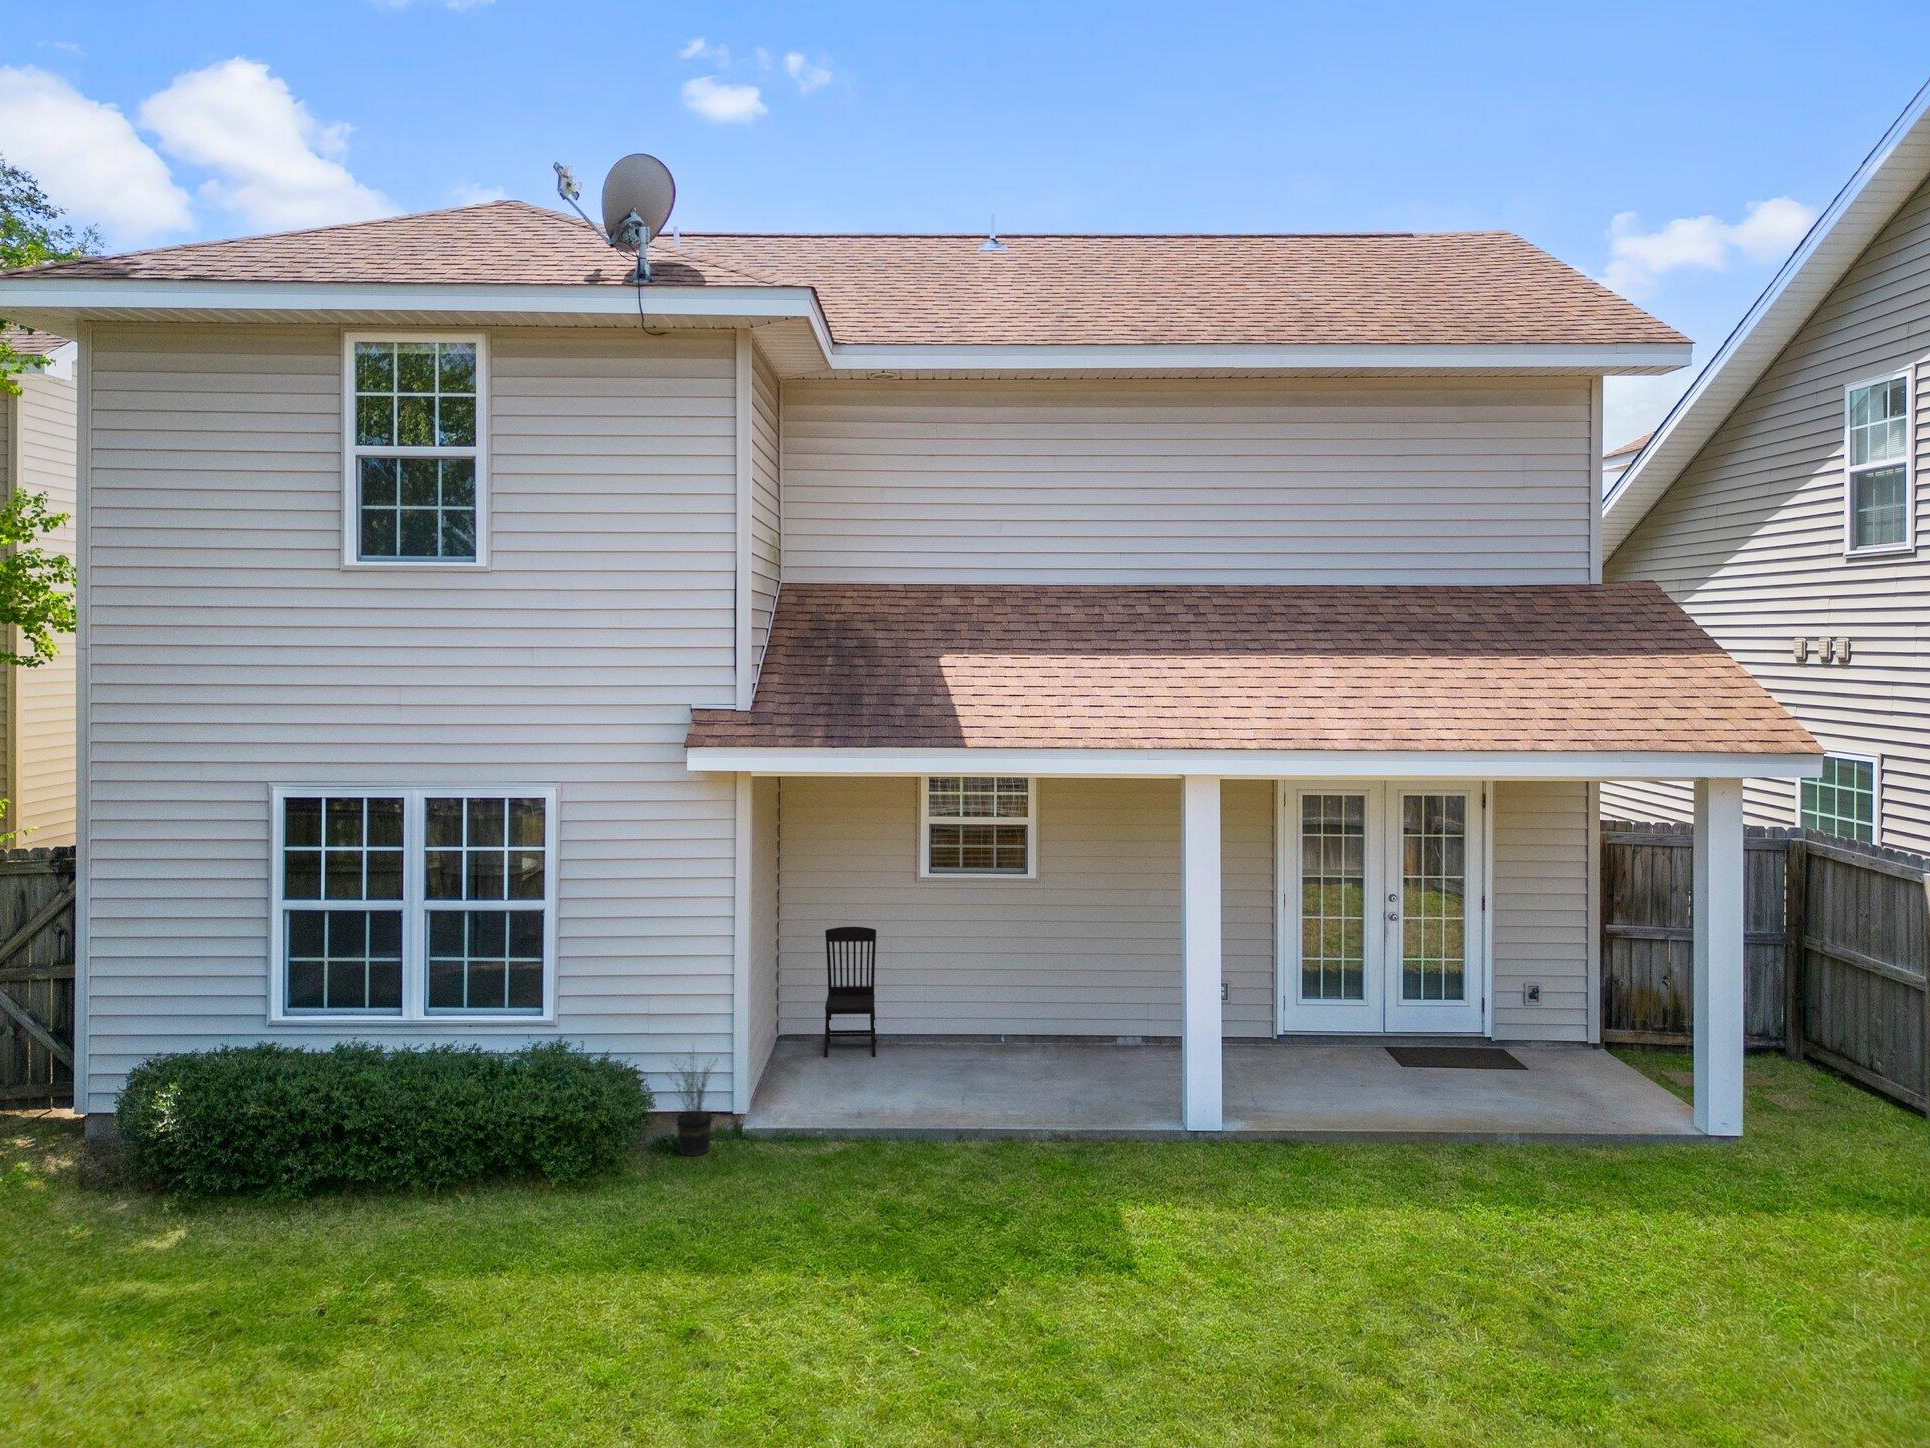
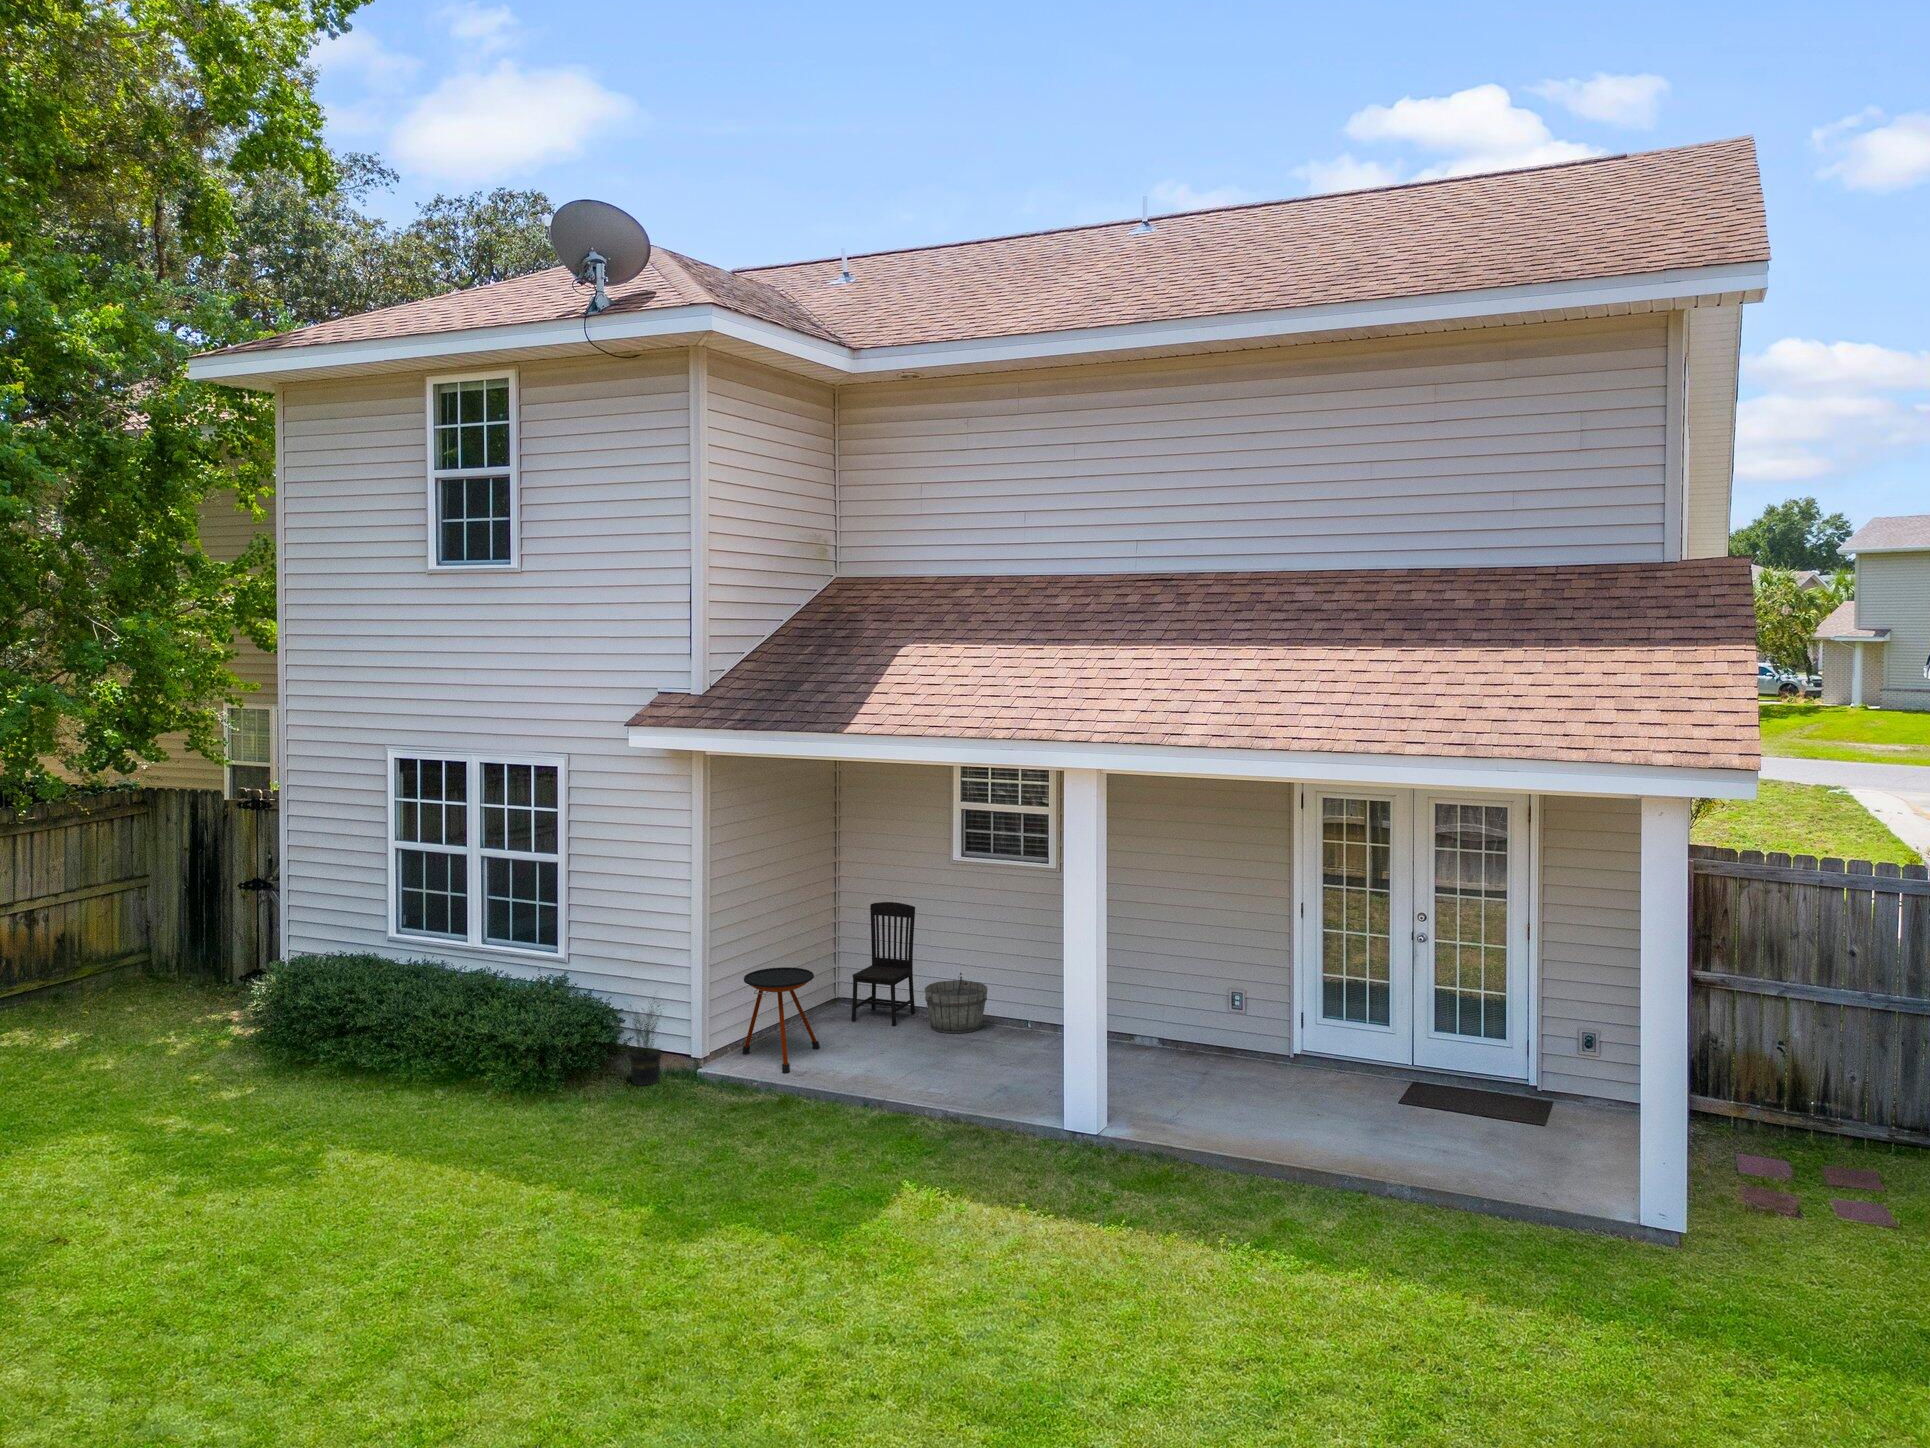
wooden bucket: none [903,993,969,1057] -> present [925,973,987,1033]
side table: none [758,1004,842,1120] -> present [742,967,820,1073]

